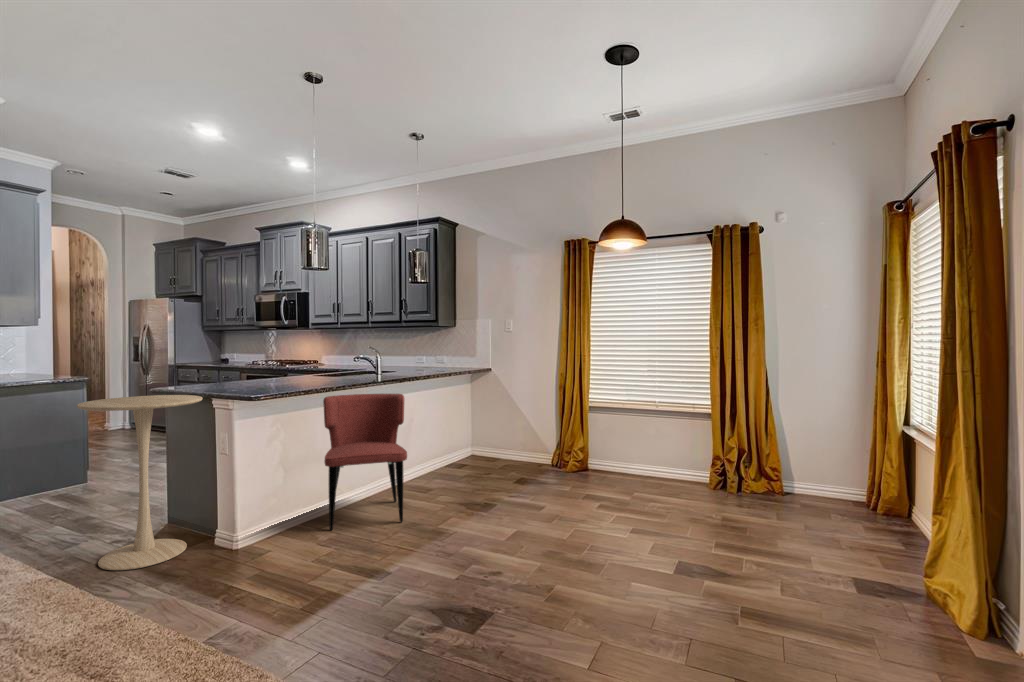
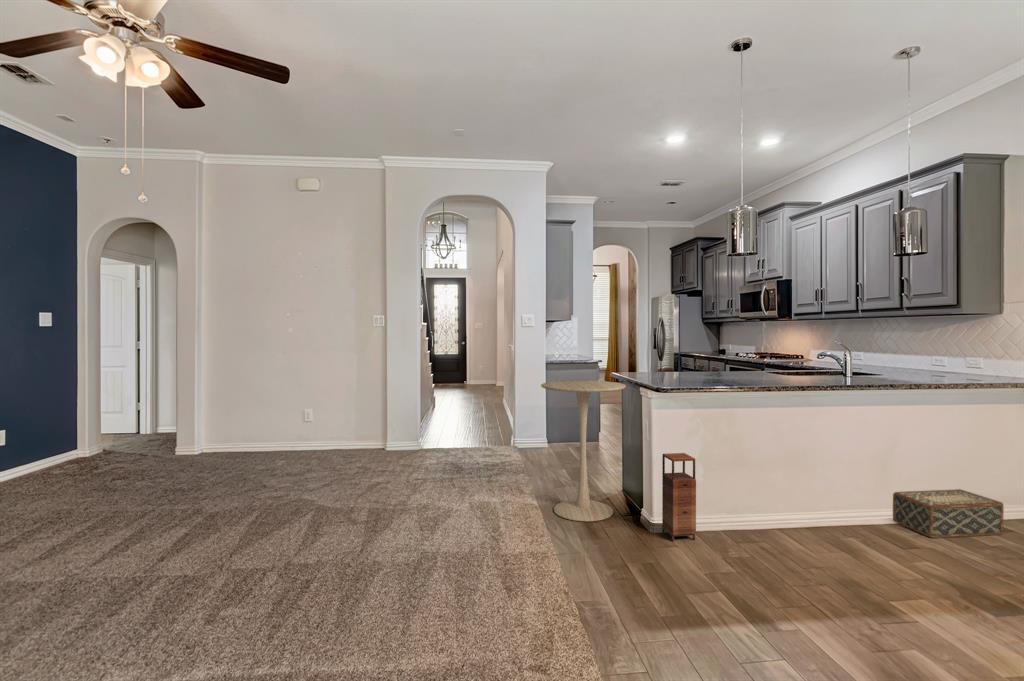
dining chair: present [323,394,407,530] -> none [730,398,845,569]
woven basket: none [415,446,470,482] -> present [893,489,1004,538]
storage cabinet: none [256,457,293,546] -> present [662,453,696,541]

